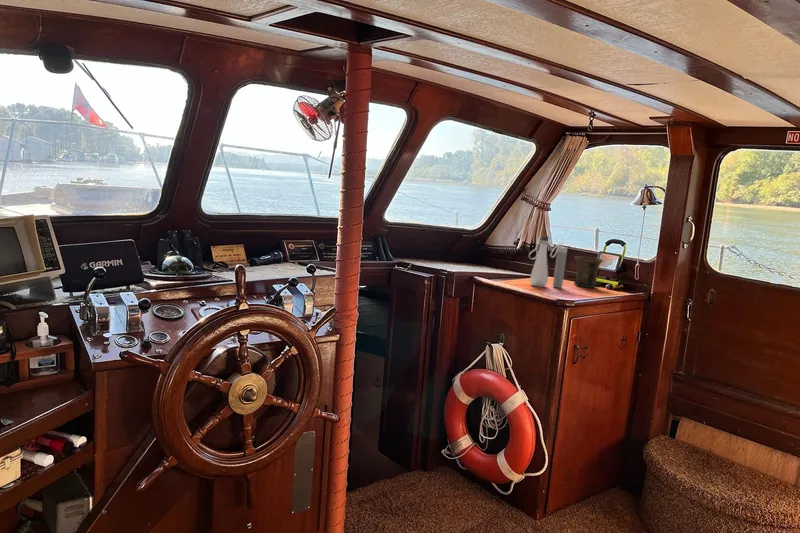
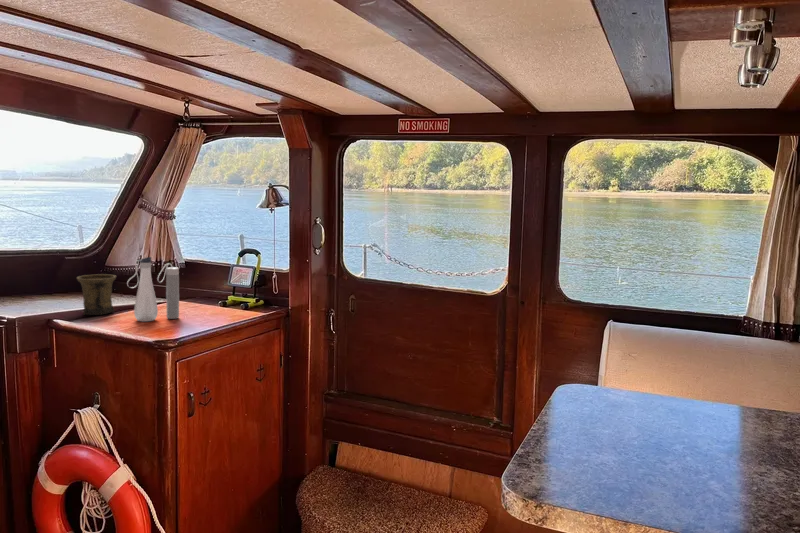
mug: present [574,257,603,288] -> present [77,274,116,315]

